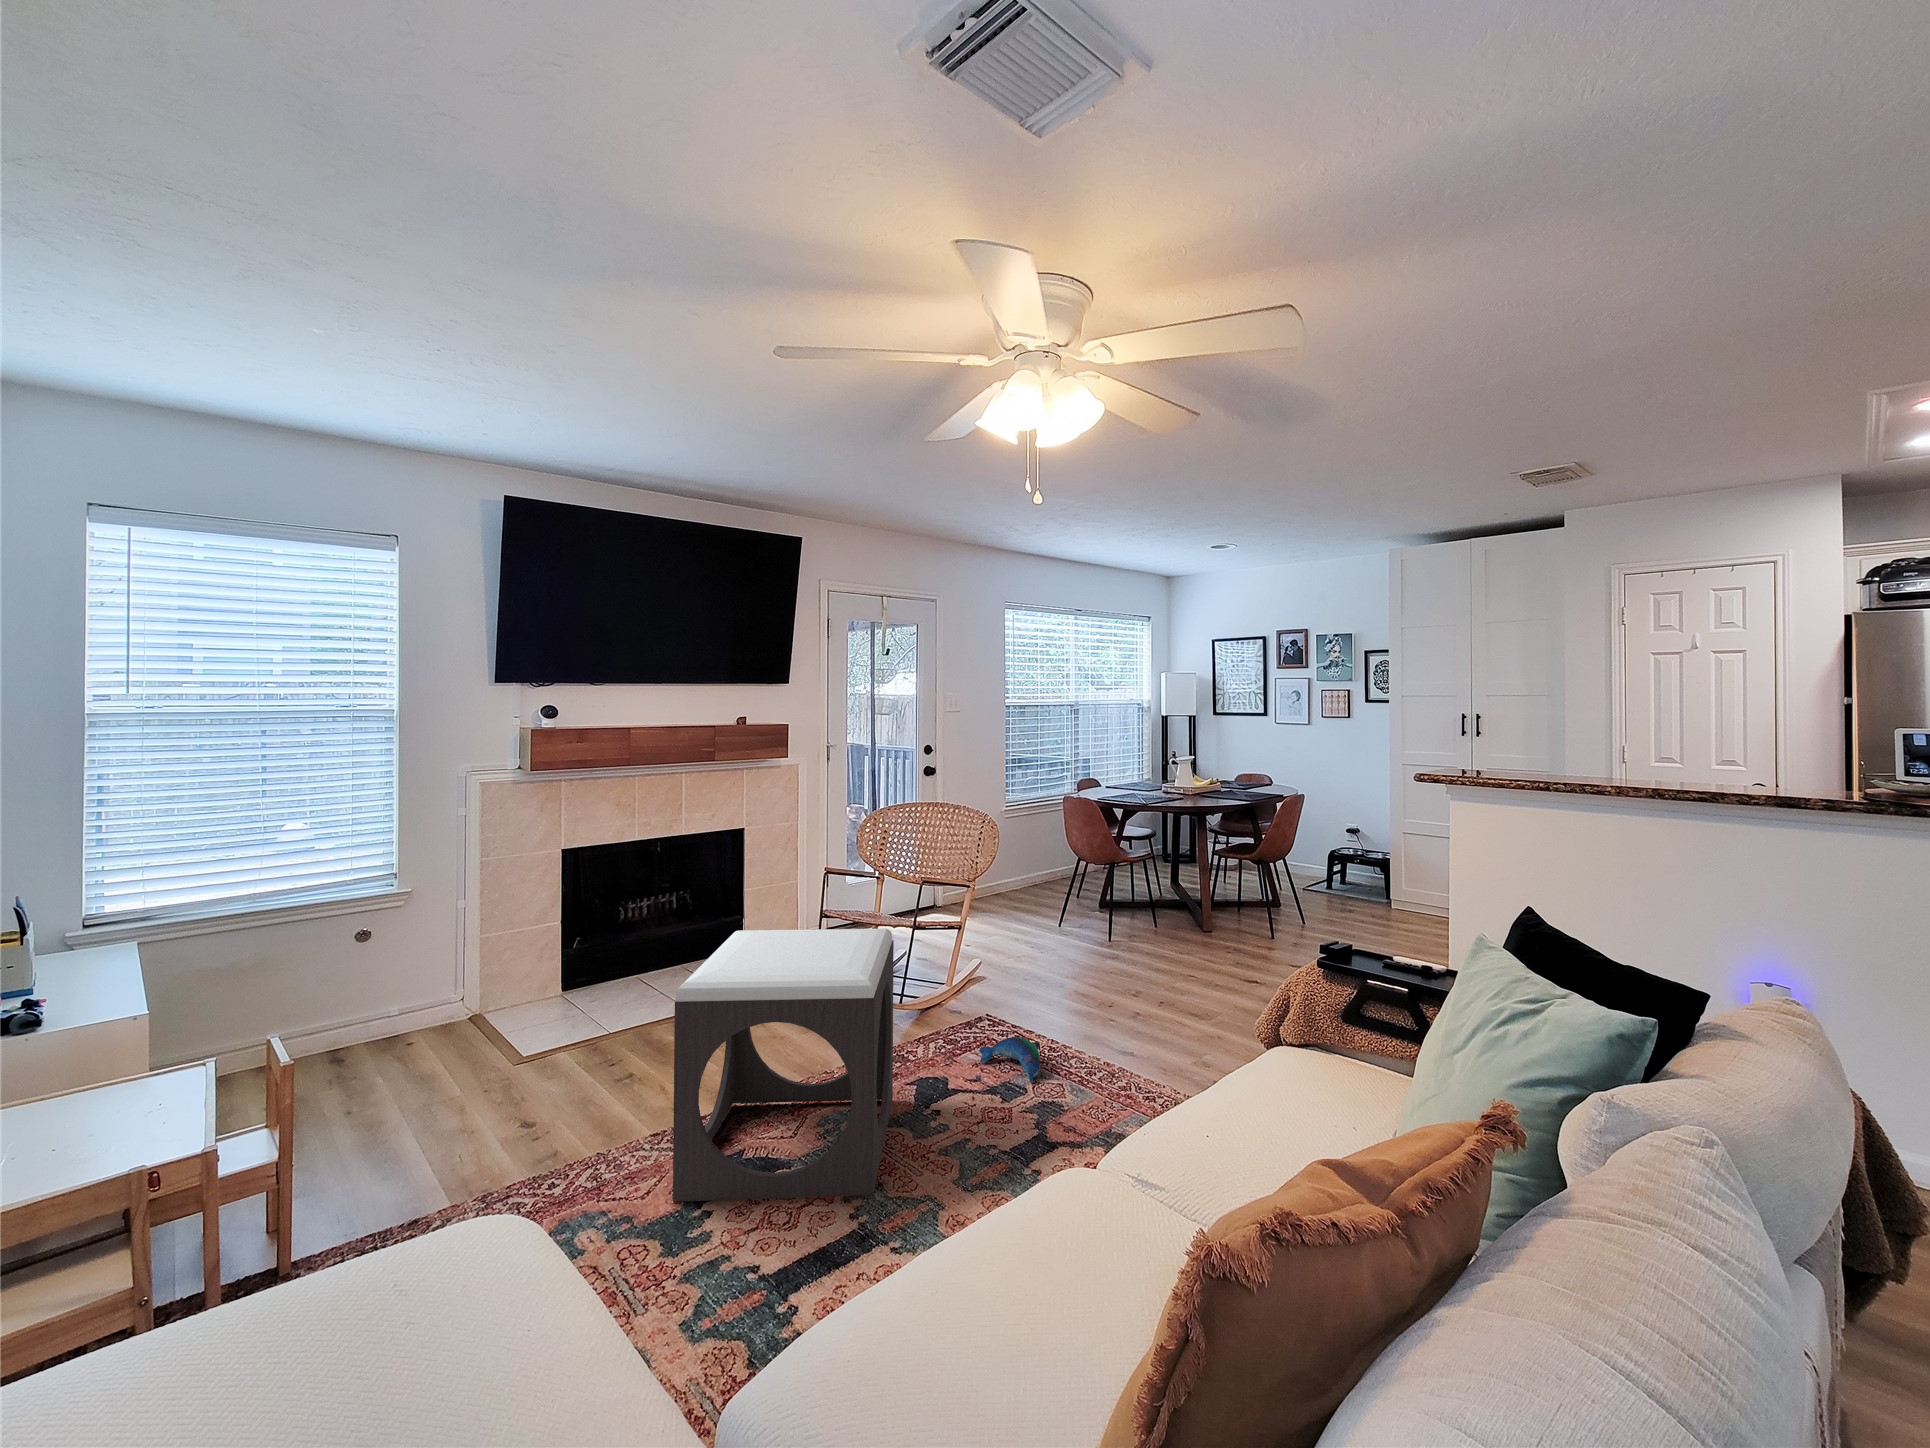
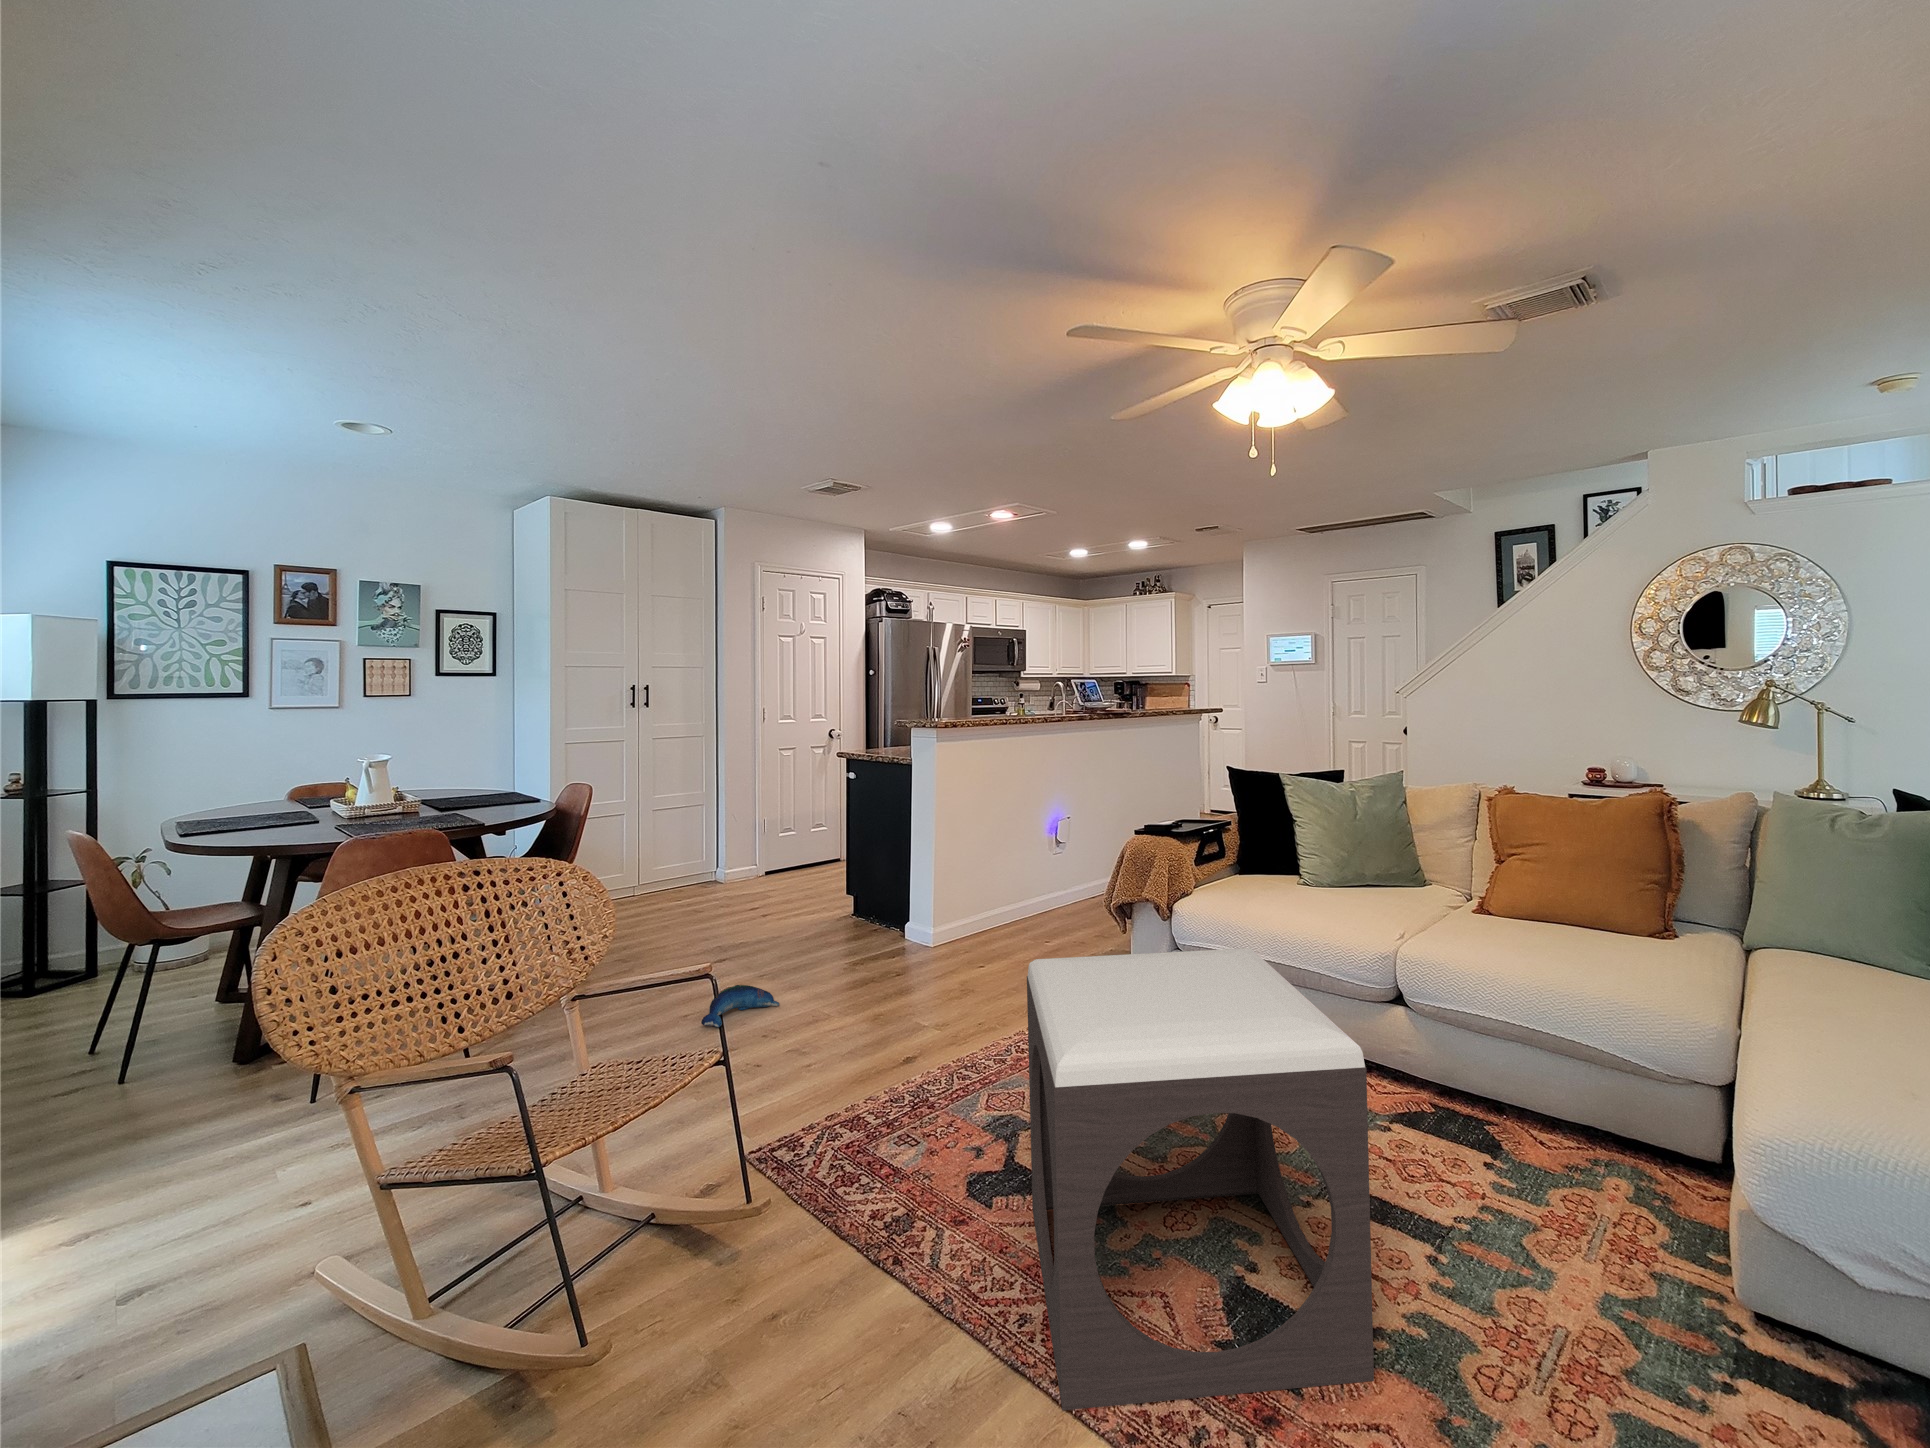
plush toy: present [979,1037,1040,1083] -> present [701,985,779,1027]

